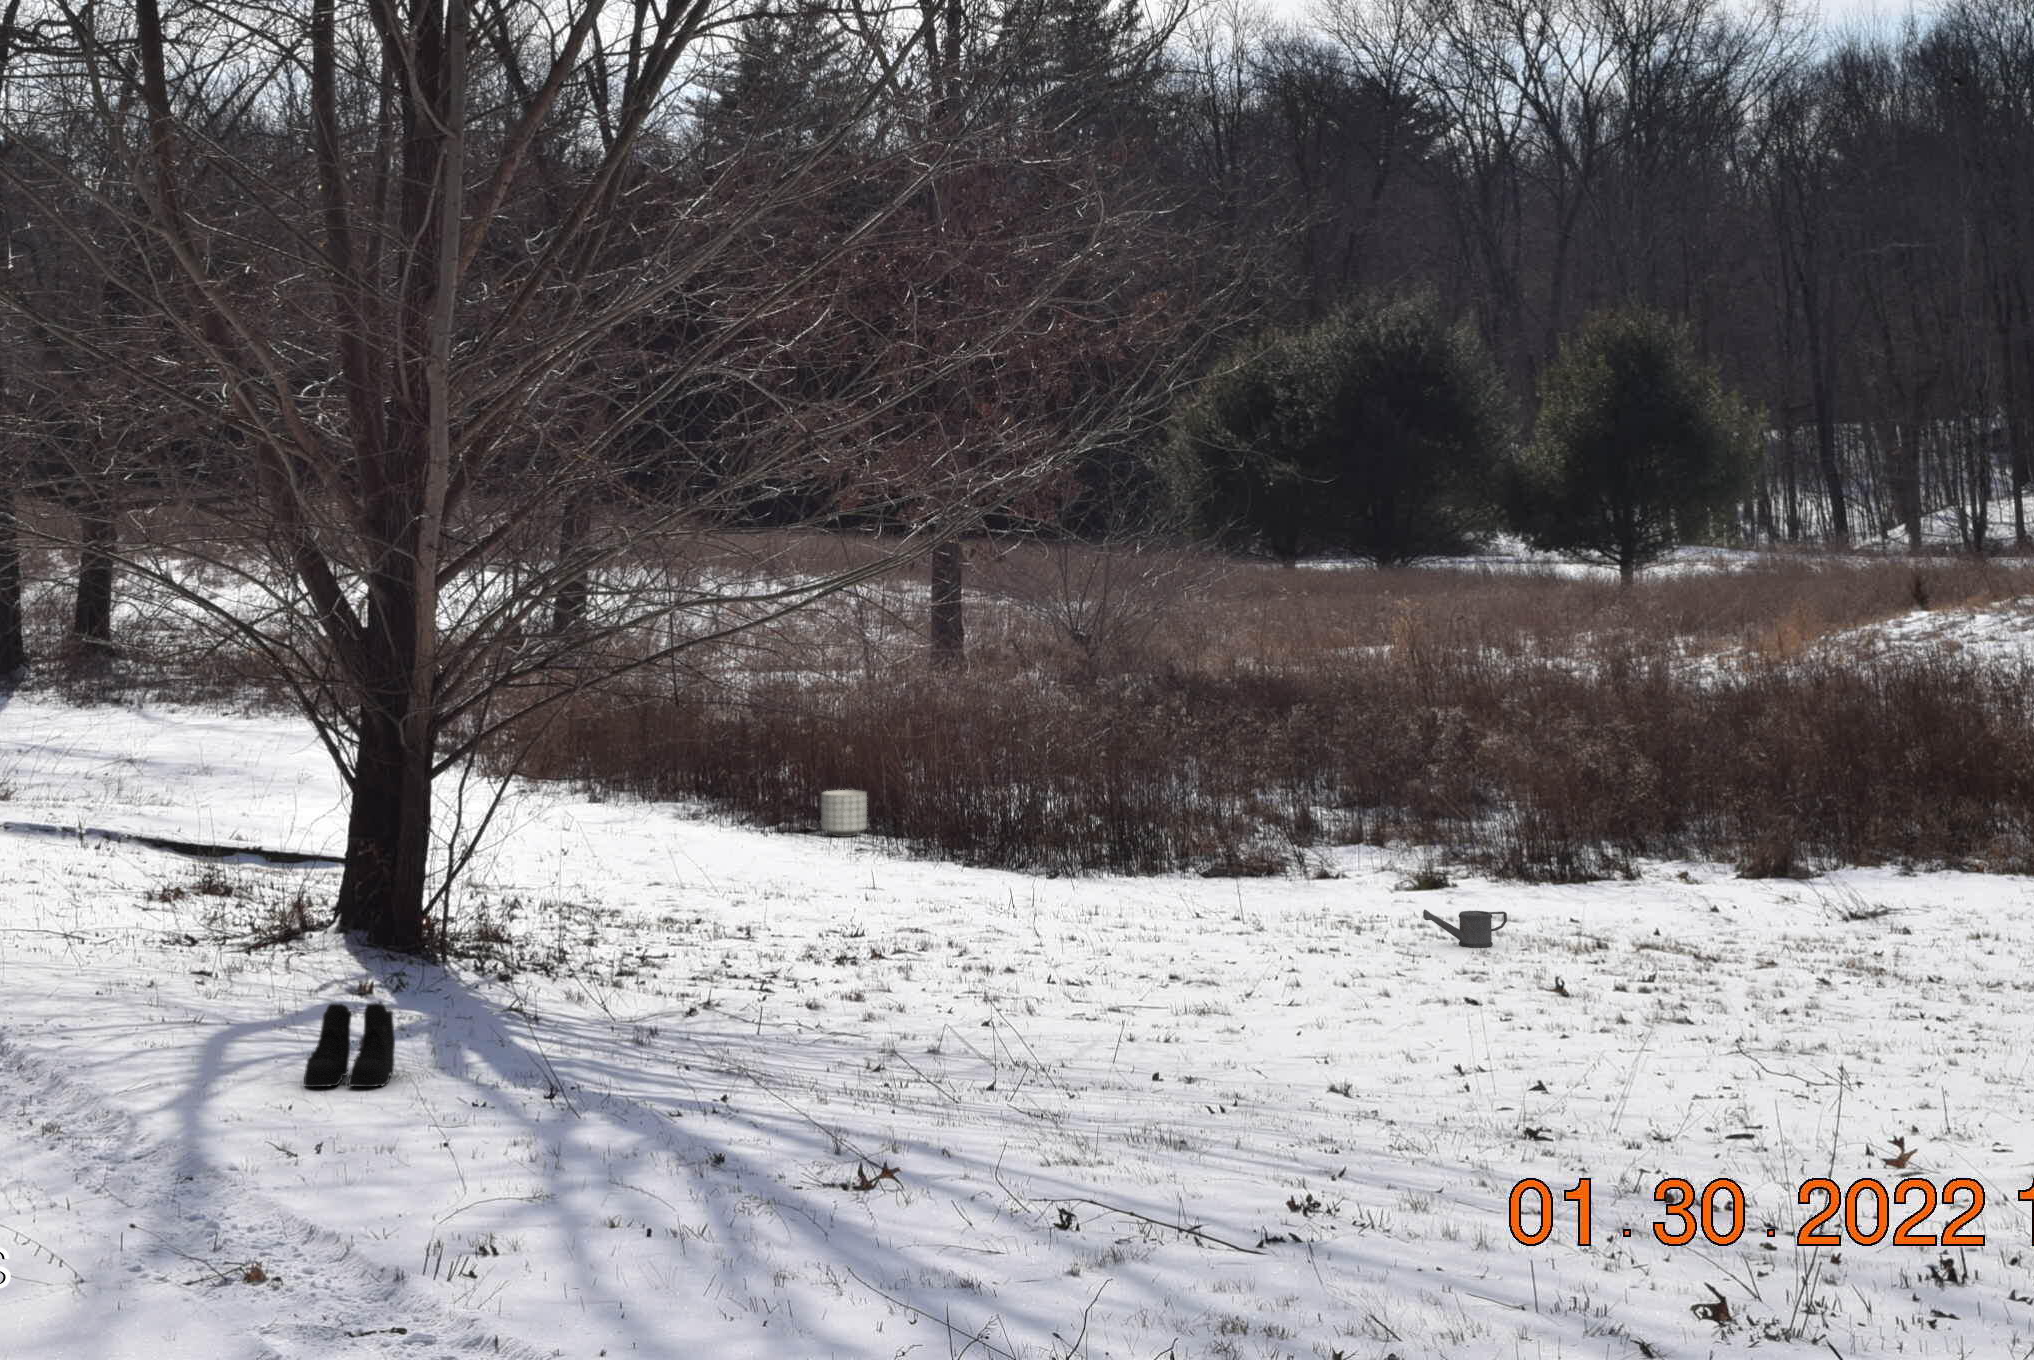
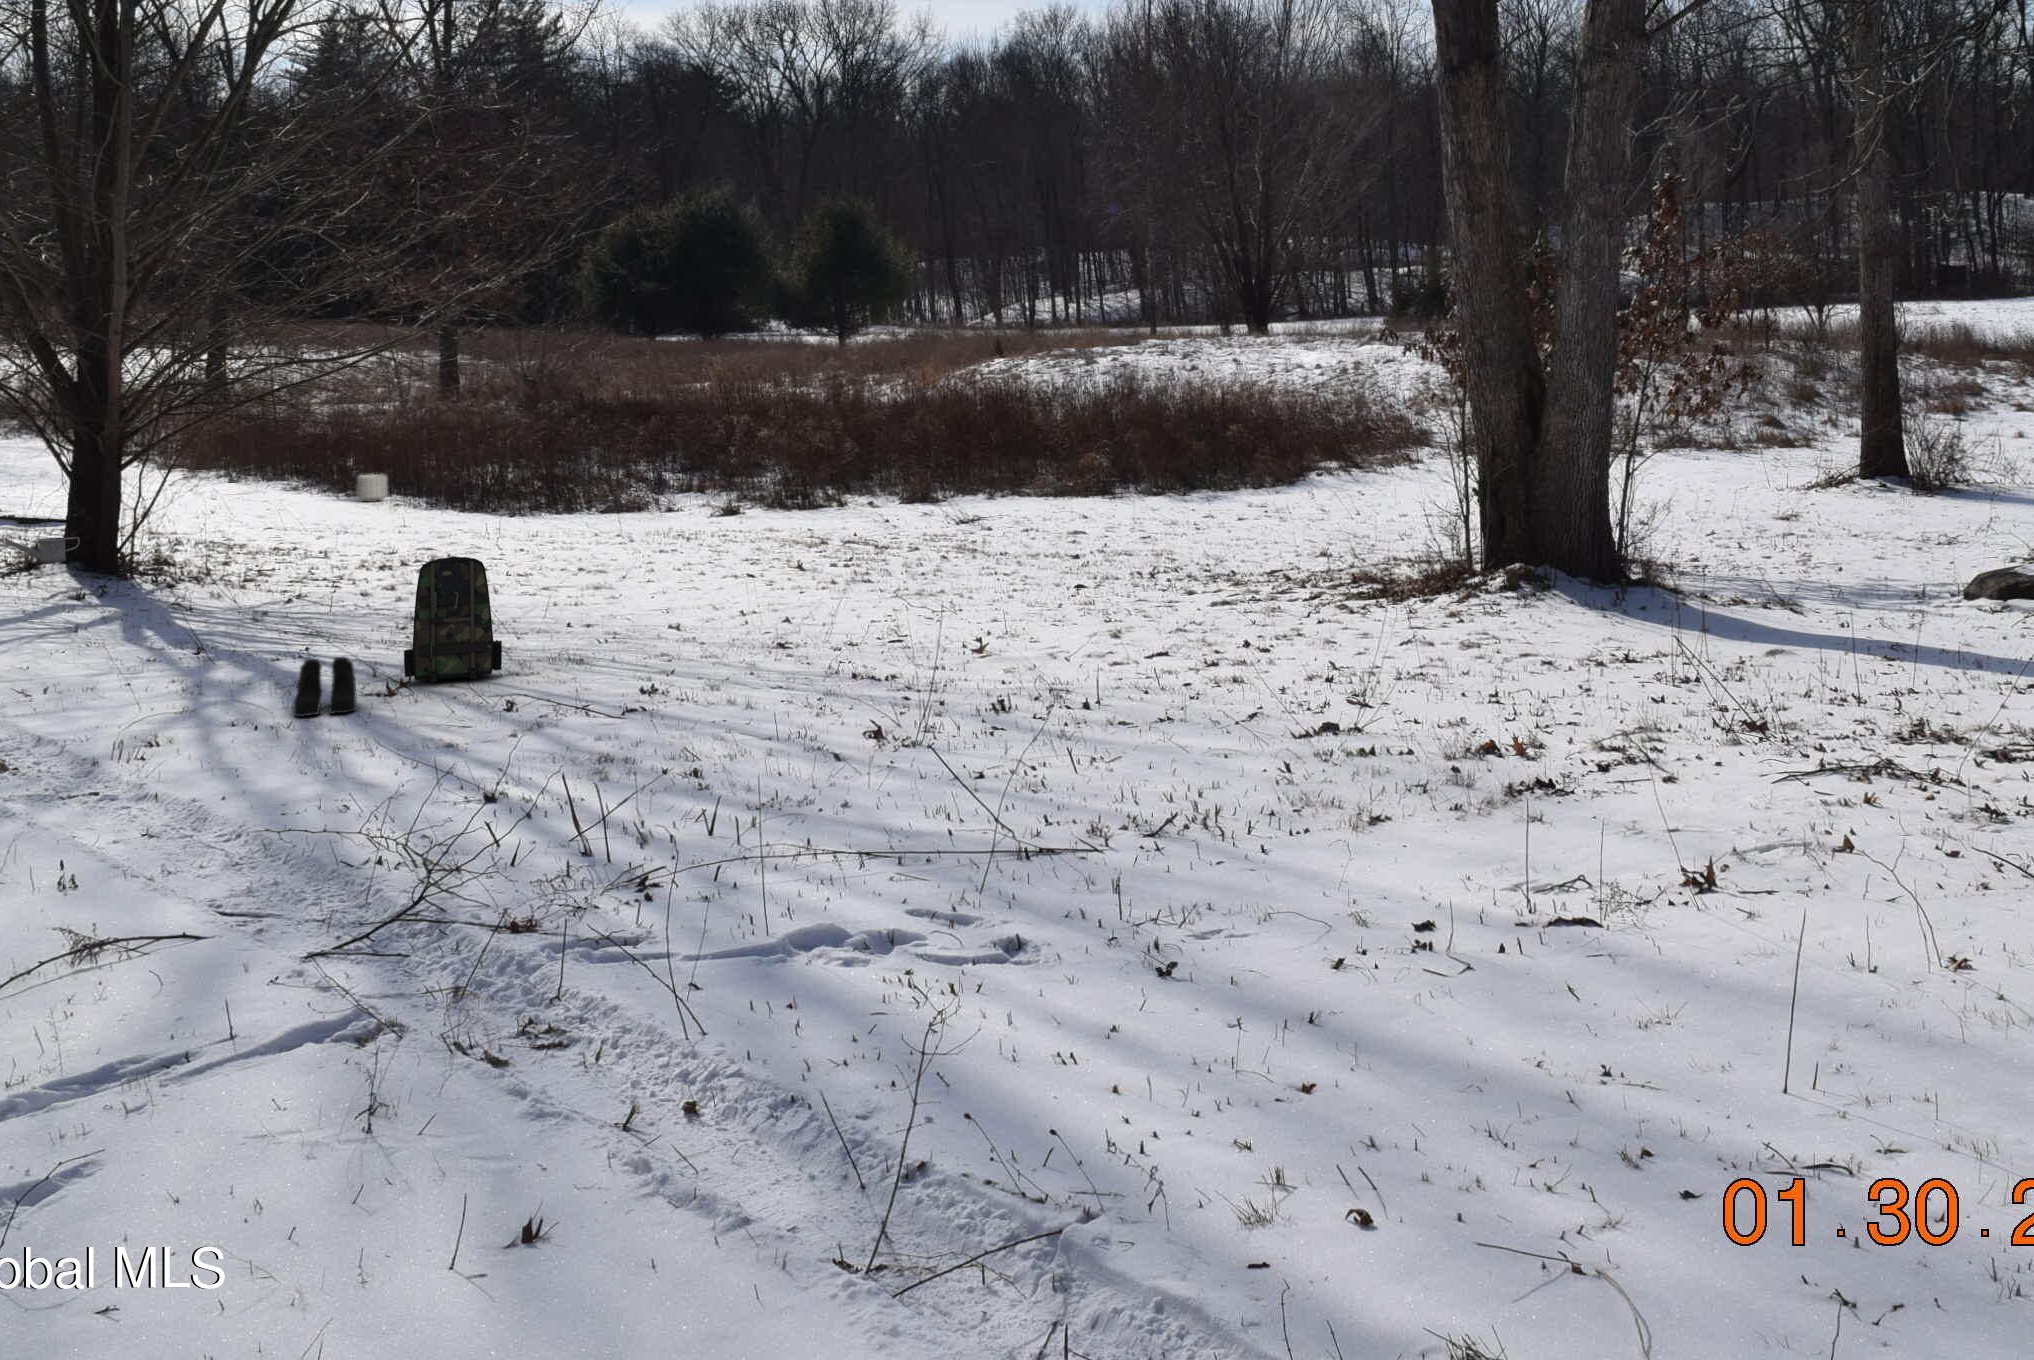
watering can: present [1423,909,1507,947] -> present [5,537,80,563]
backpack: none [780,988,964,1257] -> present [404,557,502,687]
boots: present [304,1003,395,1087] -> present [293,657,356,717]

